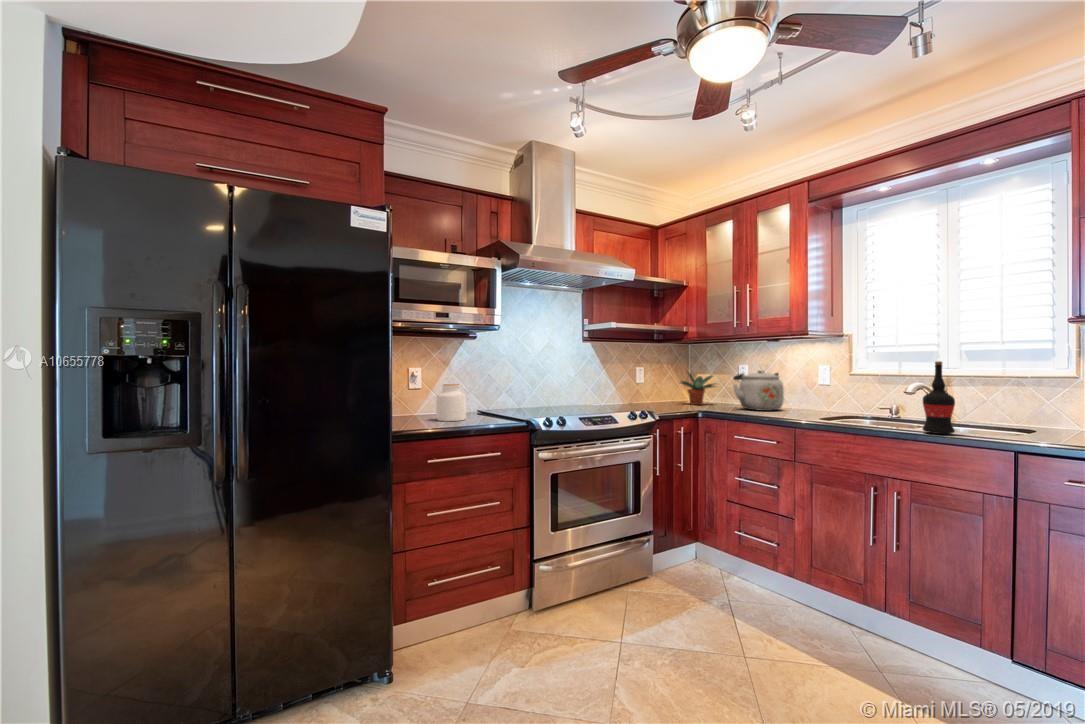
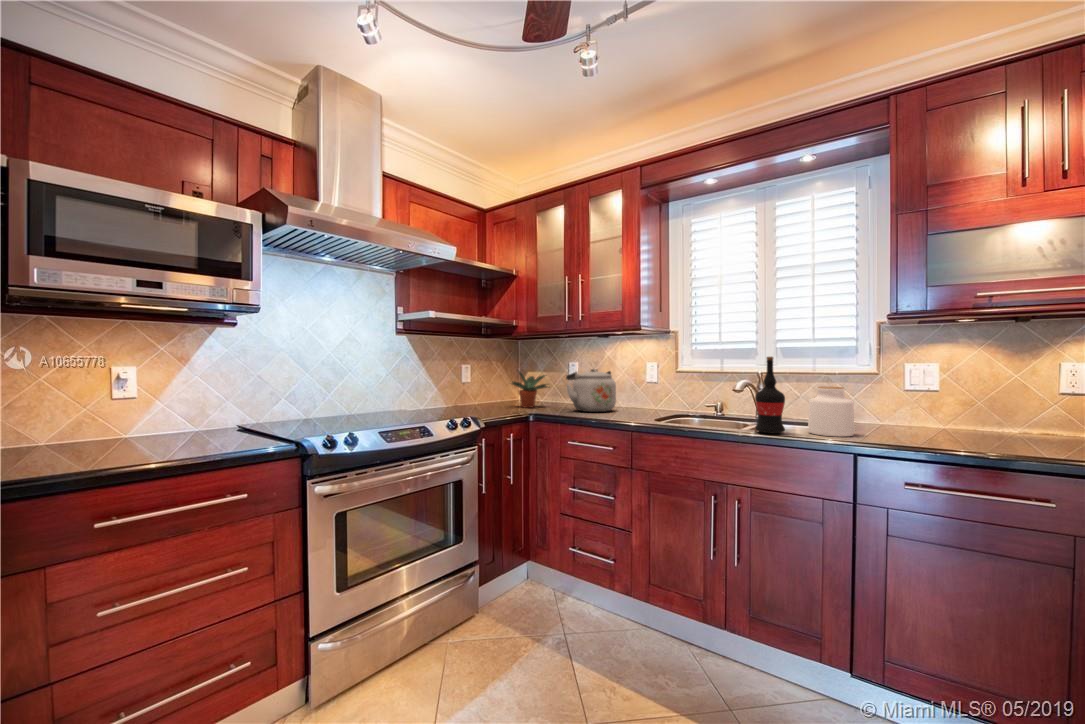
jar: present [436,384,466,421] -> present [808,387,854,437]

